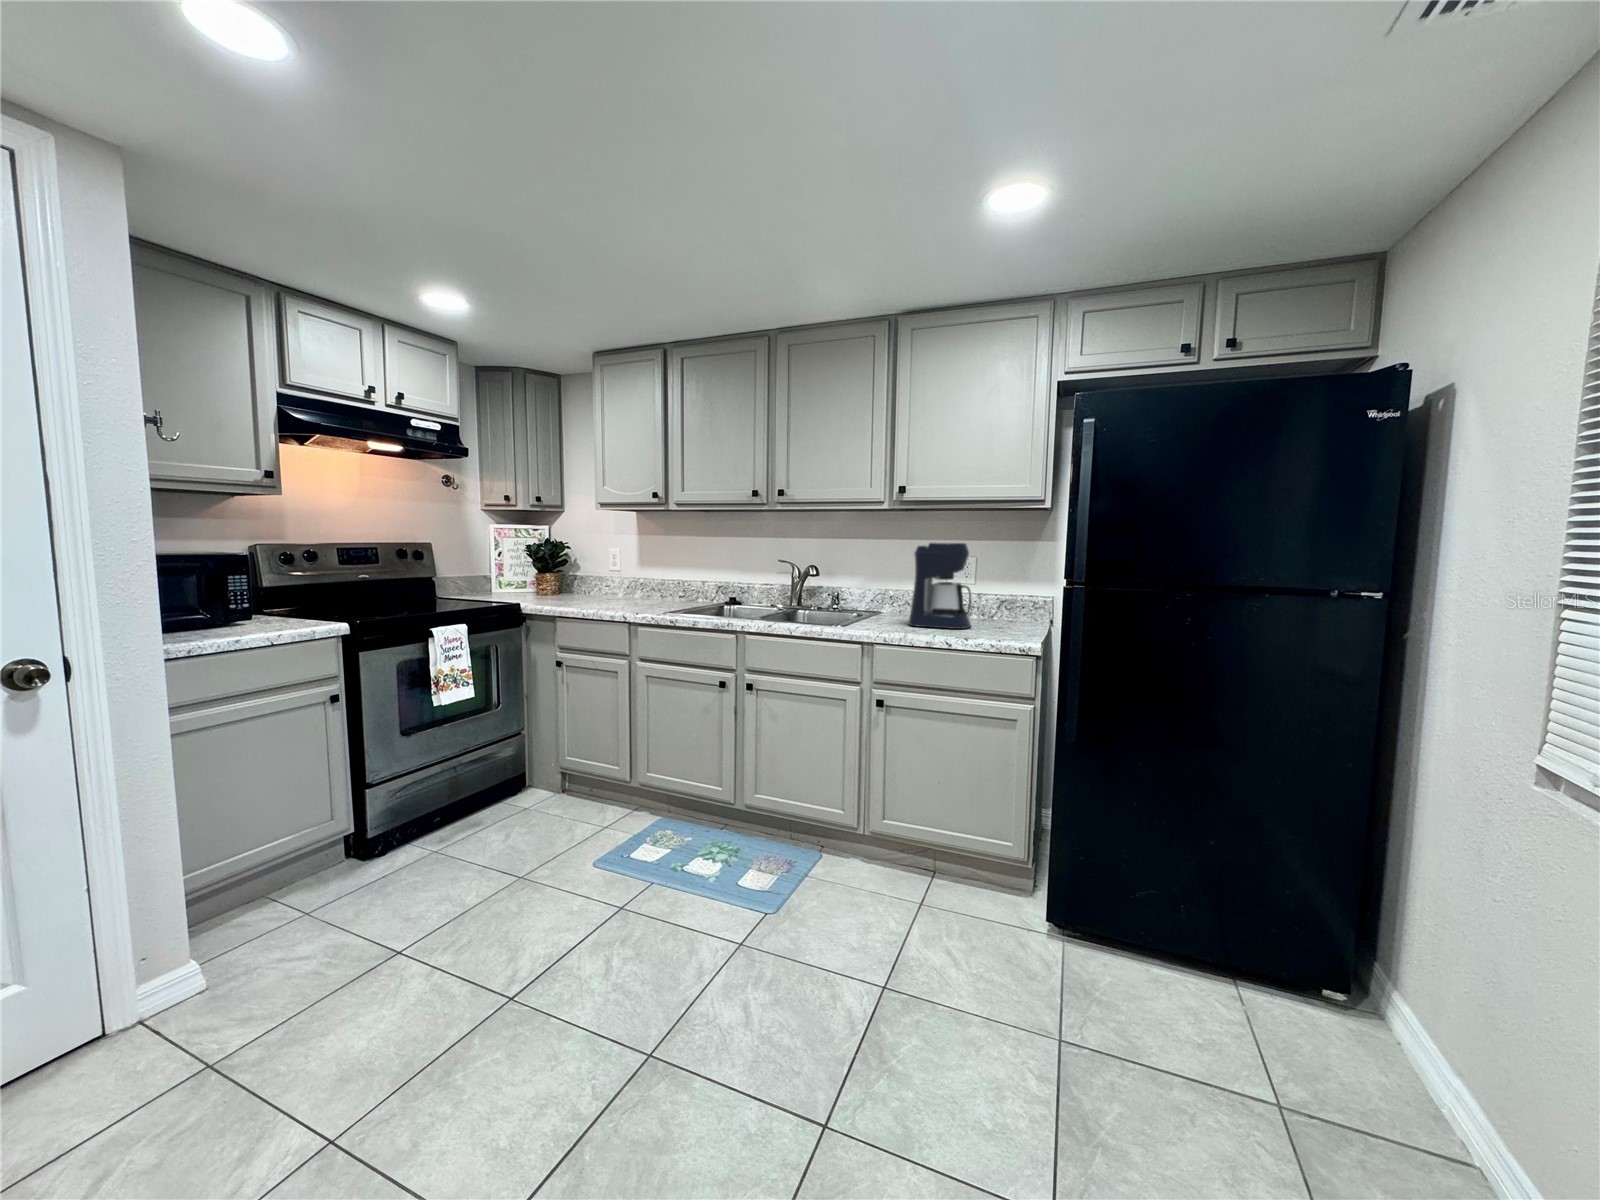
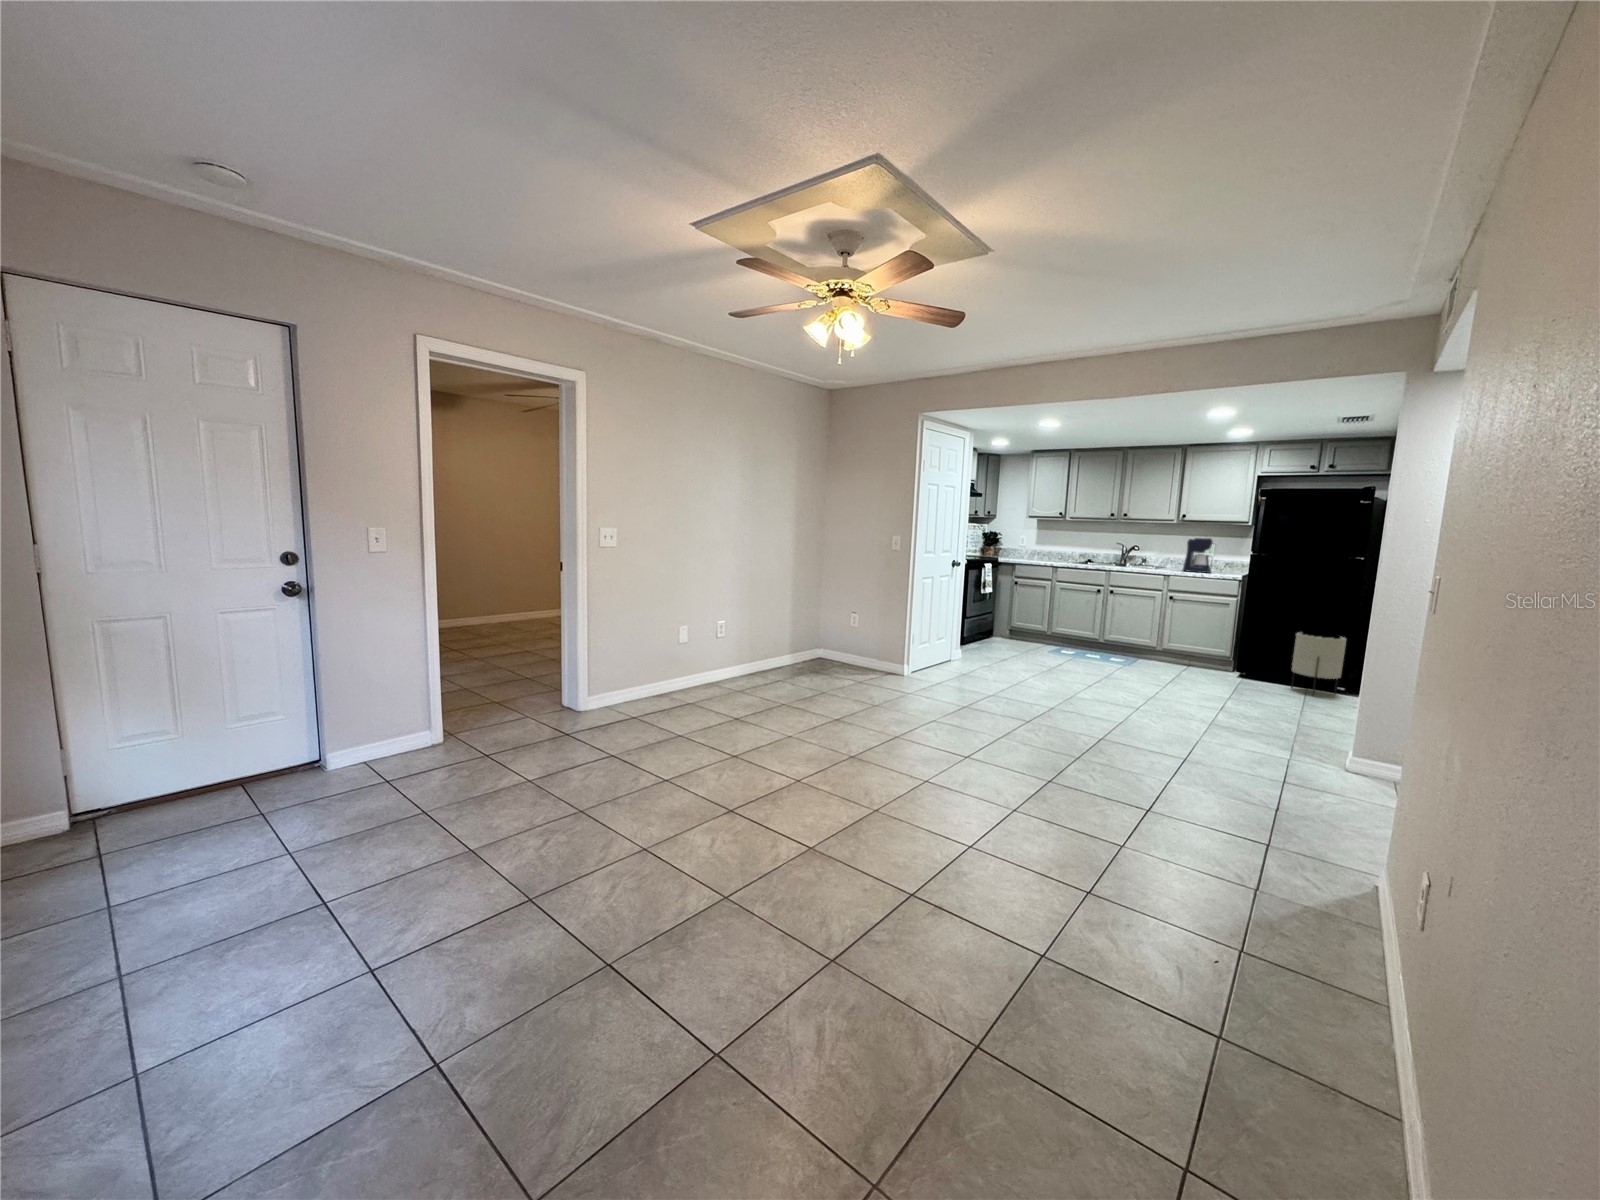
planter: none [1200,835,1379,1102] -> present [1291,633,1346,693]

